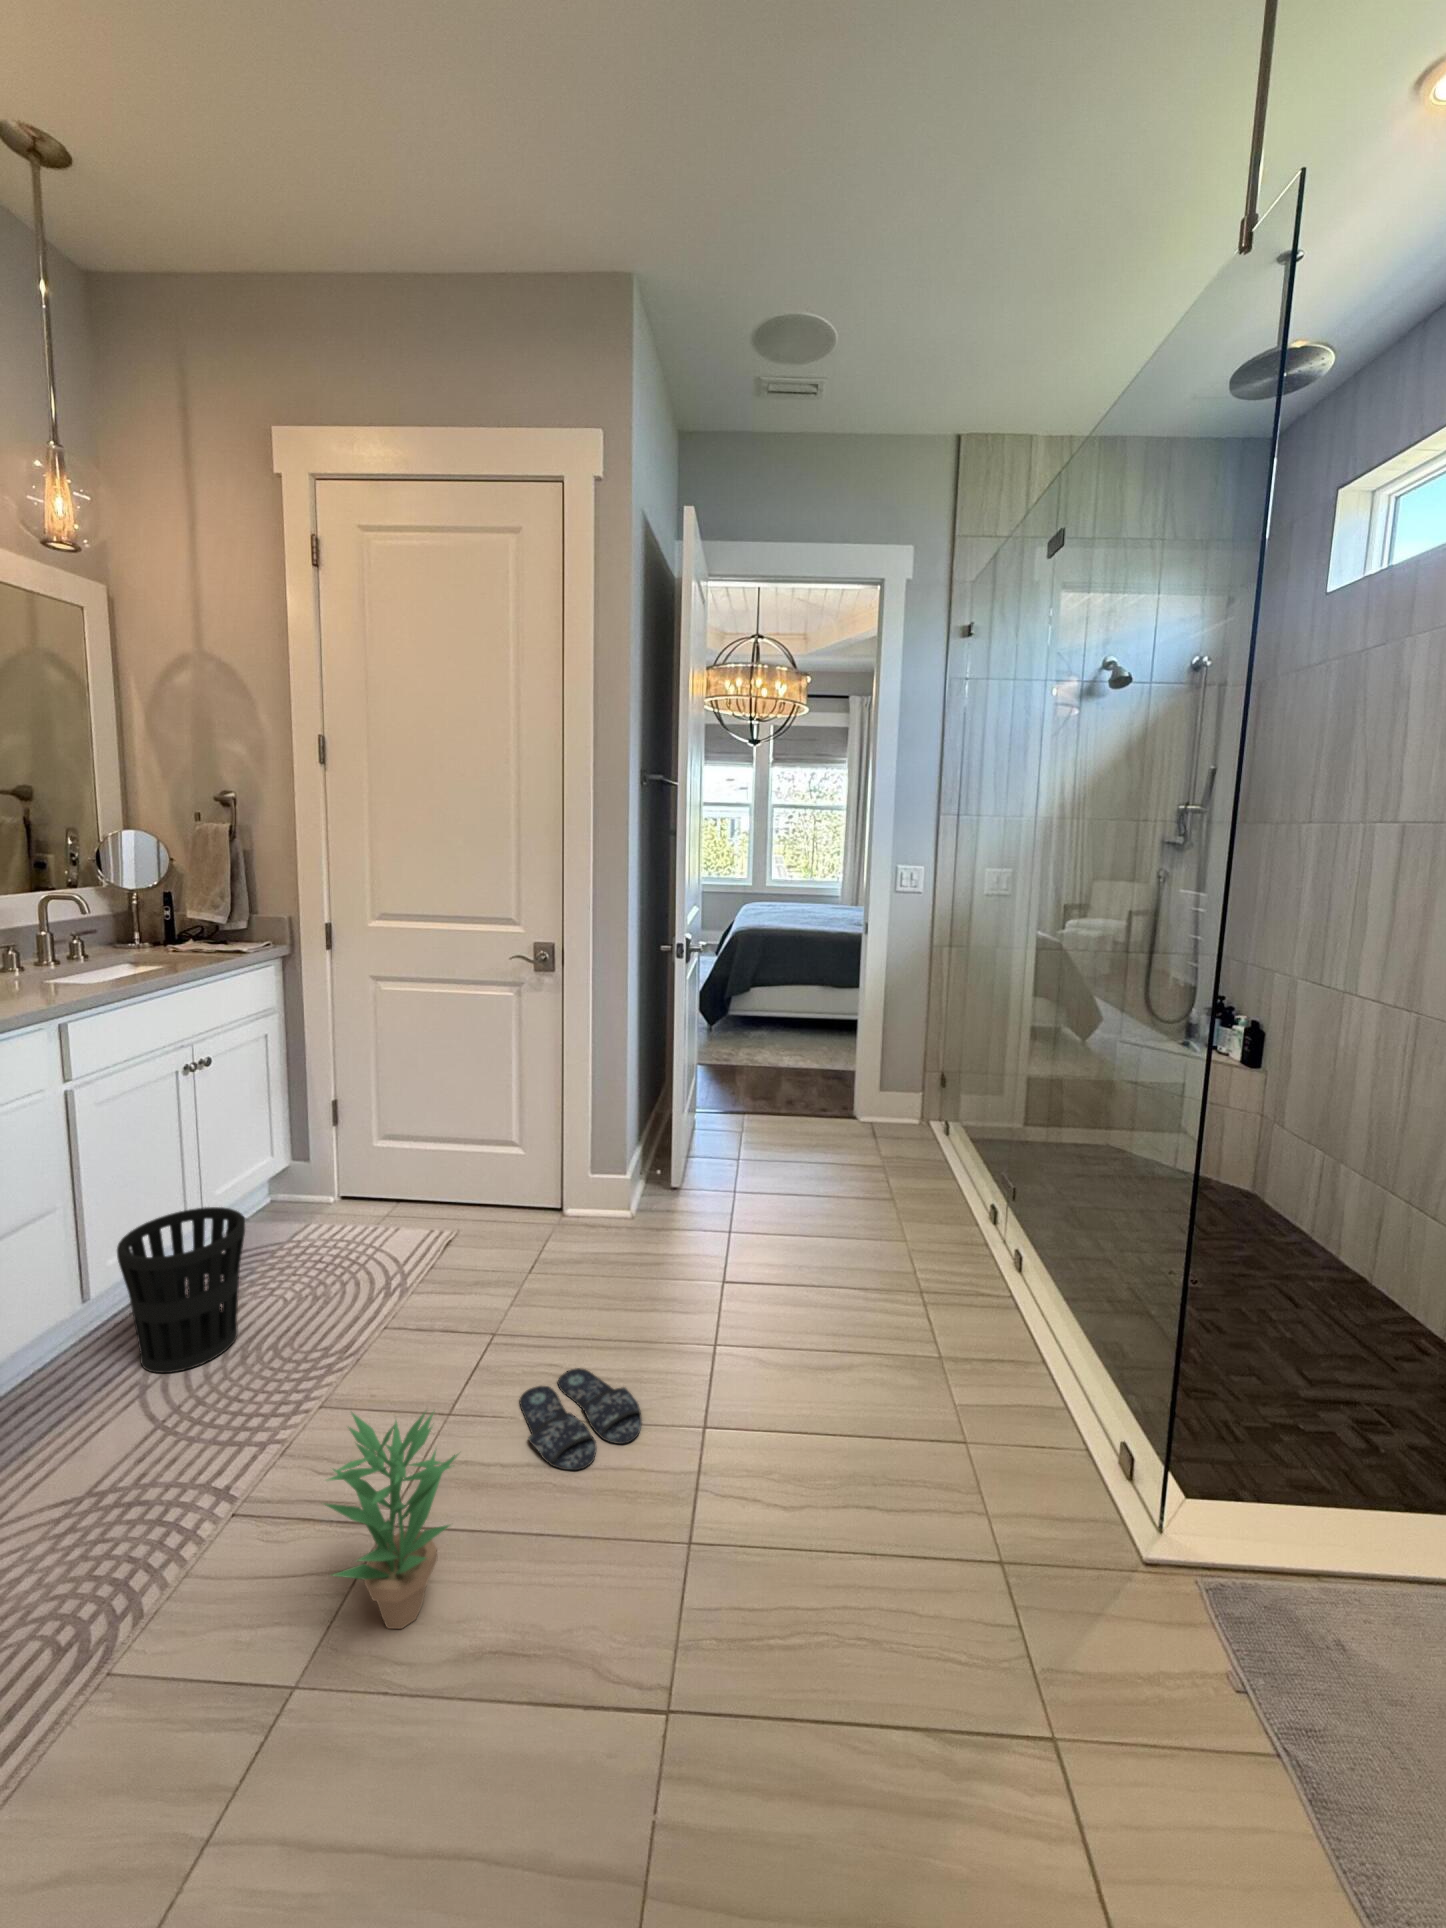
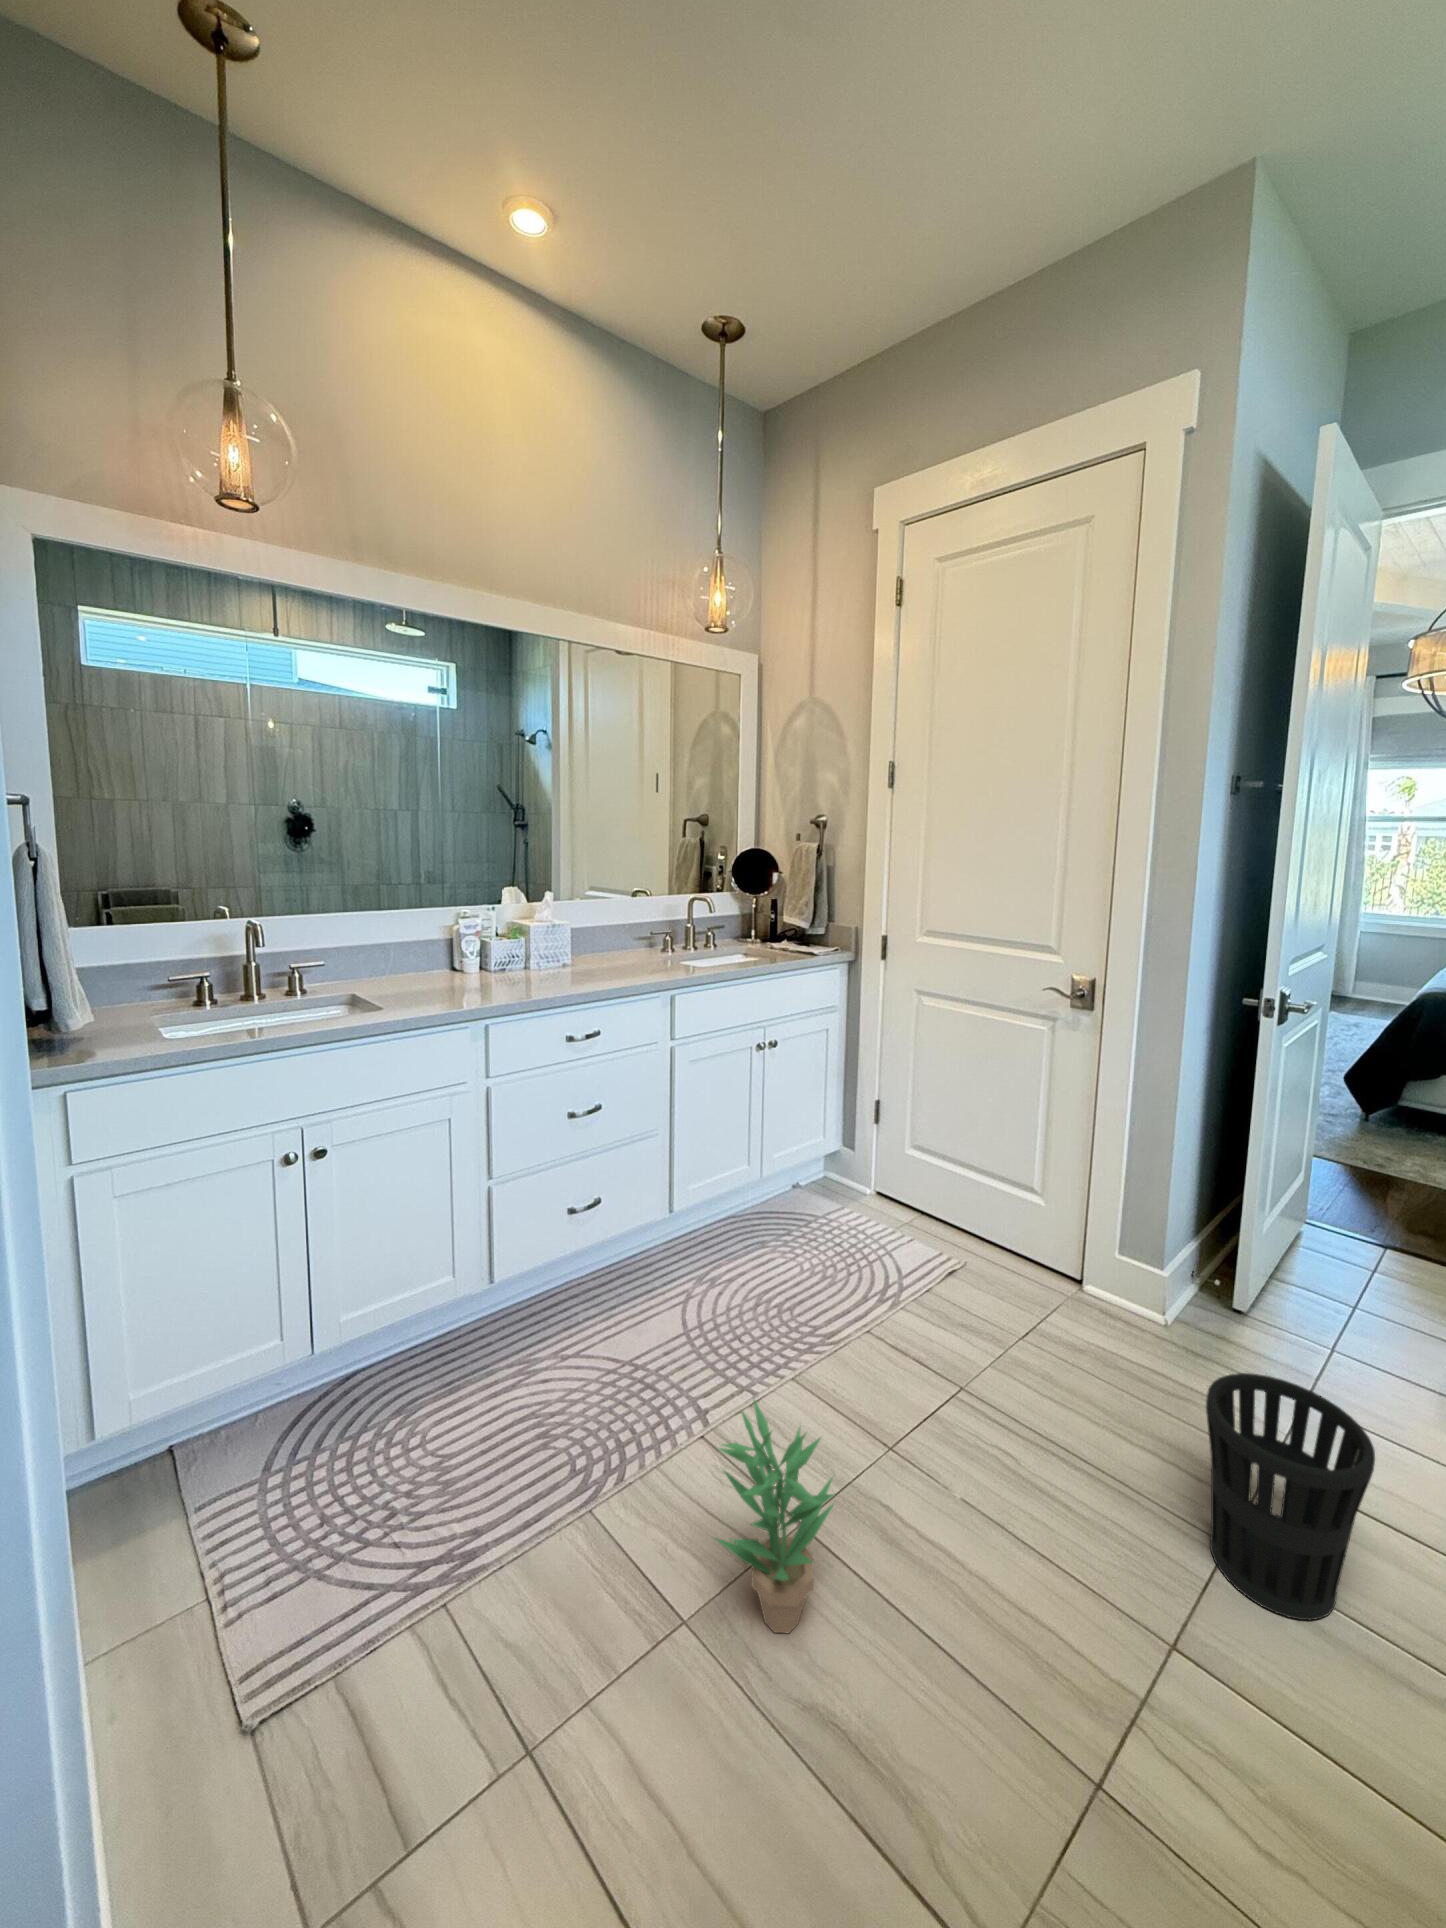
wastebasket: present [117,1207,245,1373] -> present [1206,1373,1375,1620]
slippers: present [520,1368,642,1470] -> none [951,1469,1090,1603]

